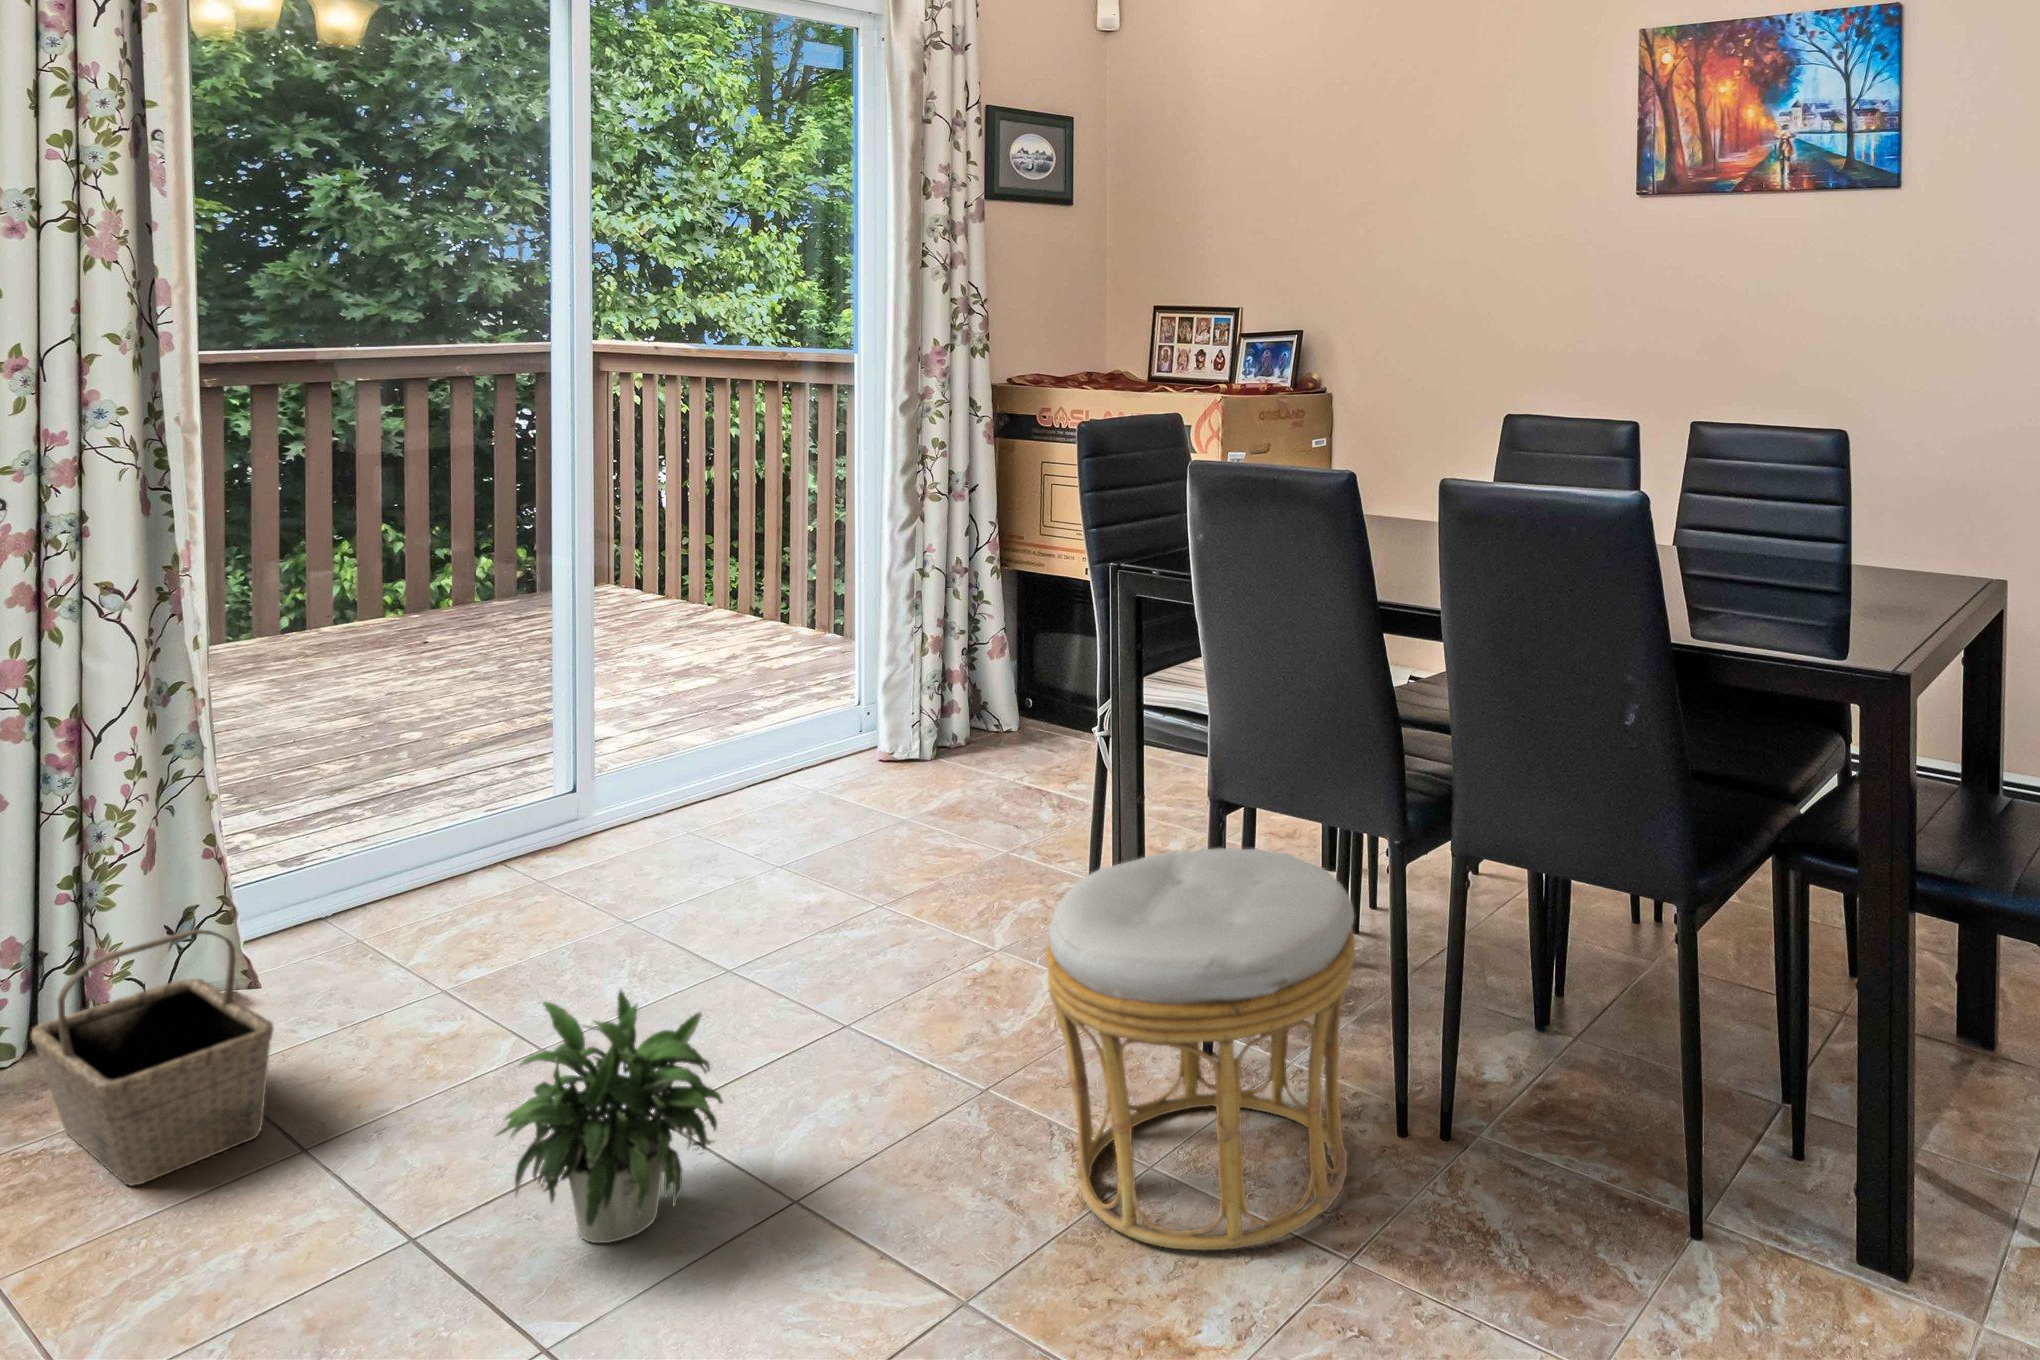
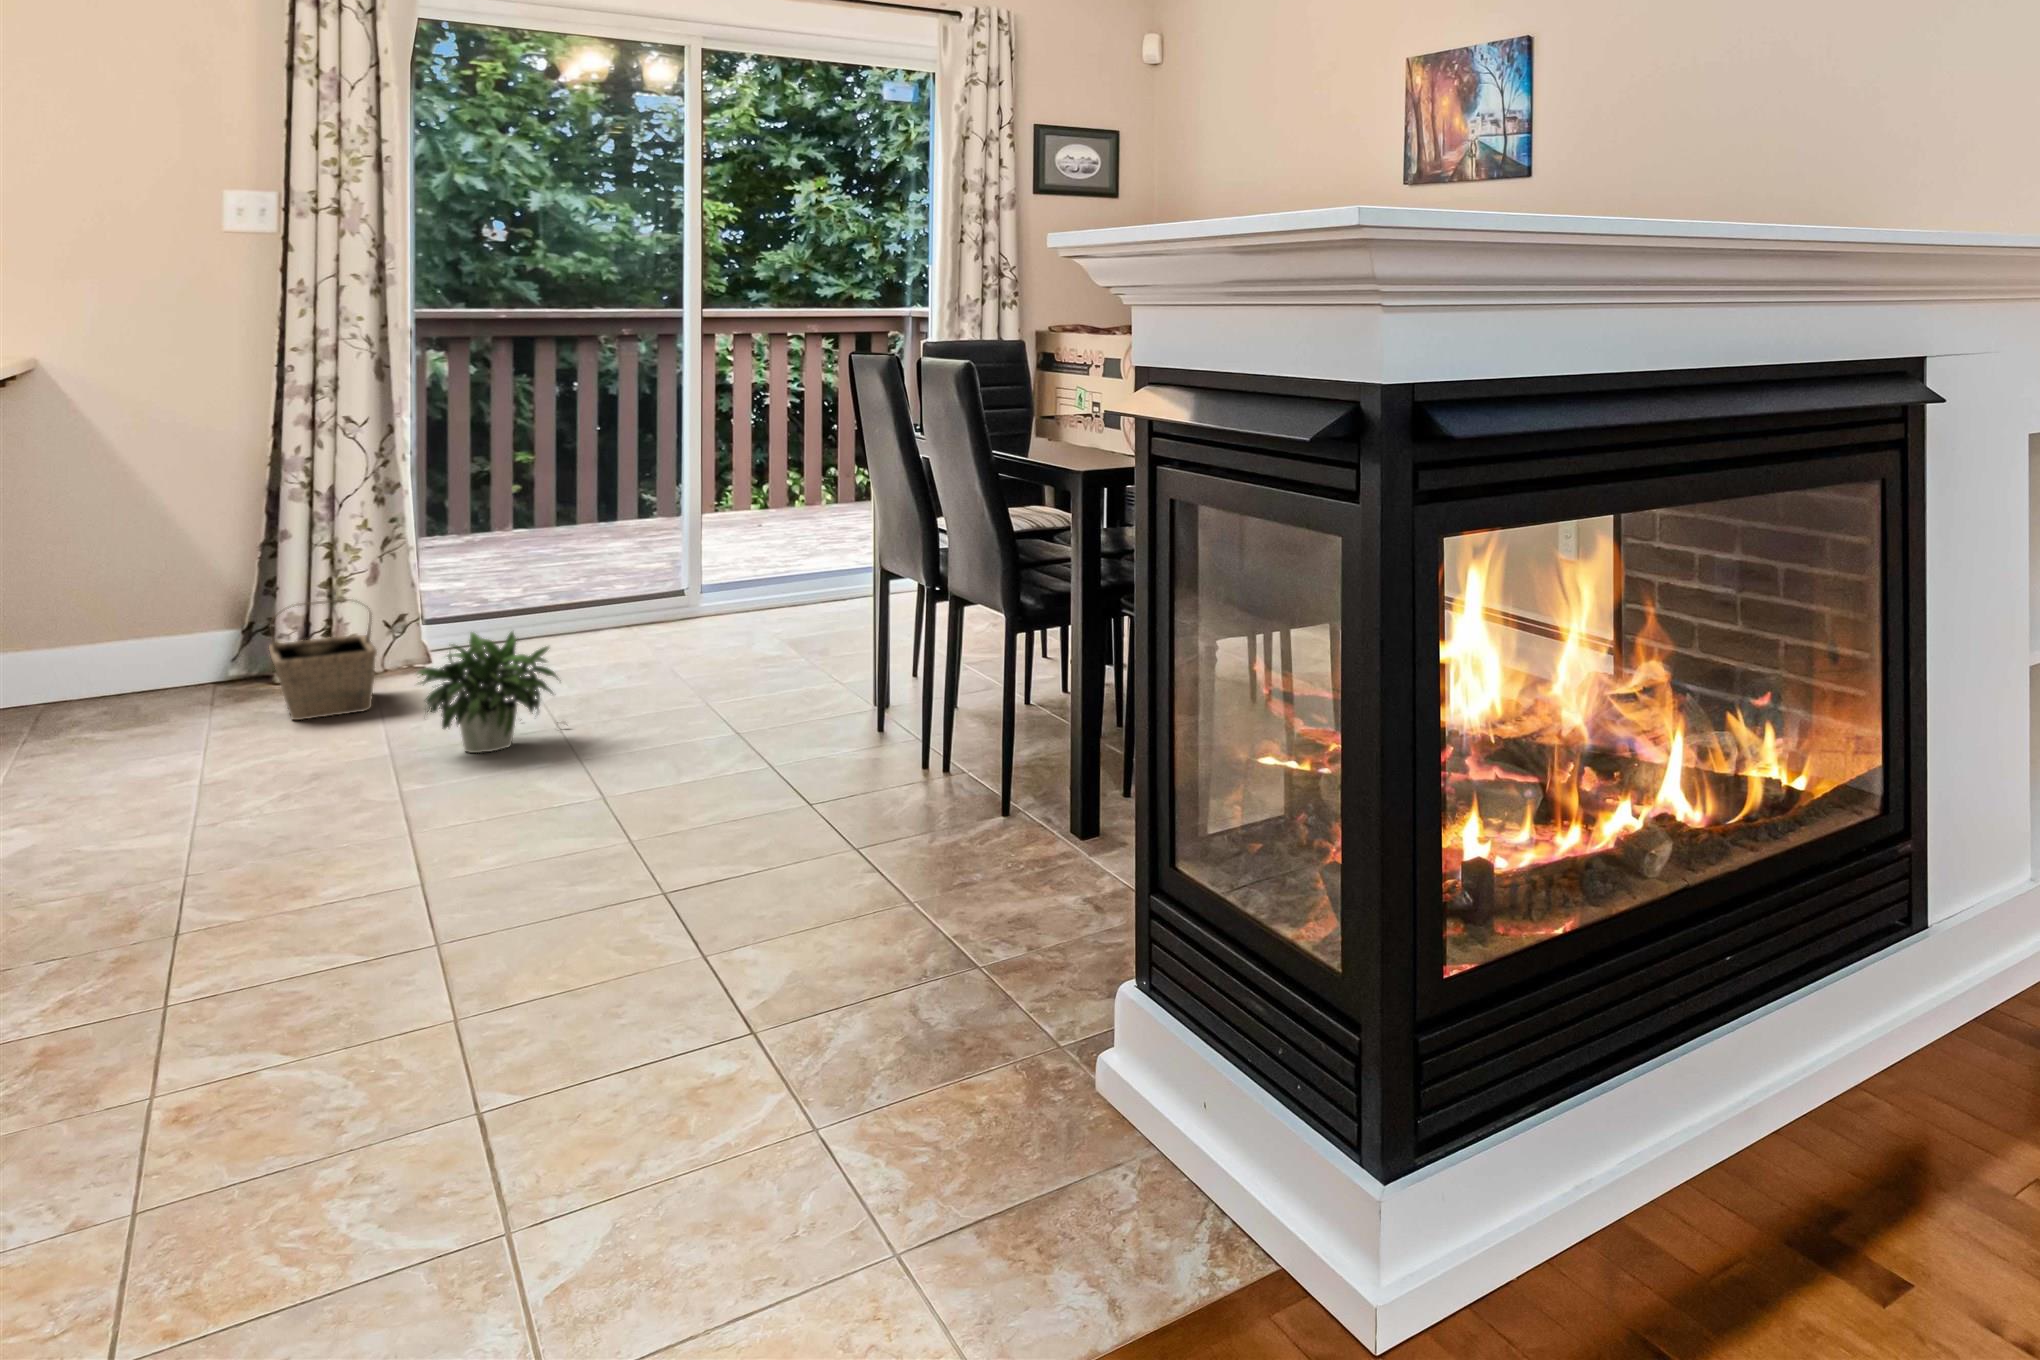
ottoman: present [1046,848,1355,1250] -> none [689,581,893,778]

